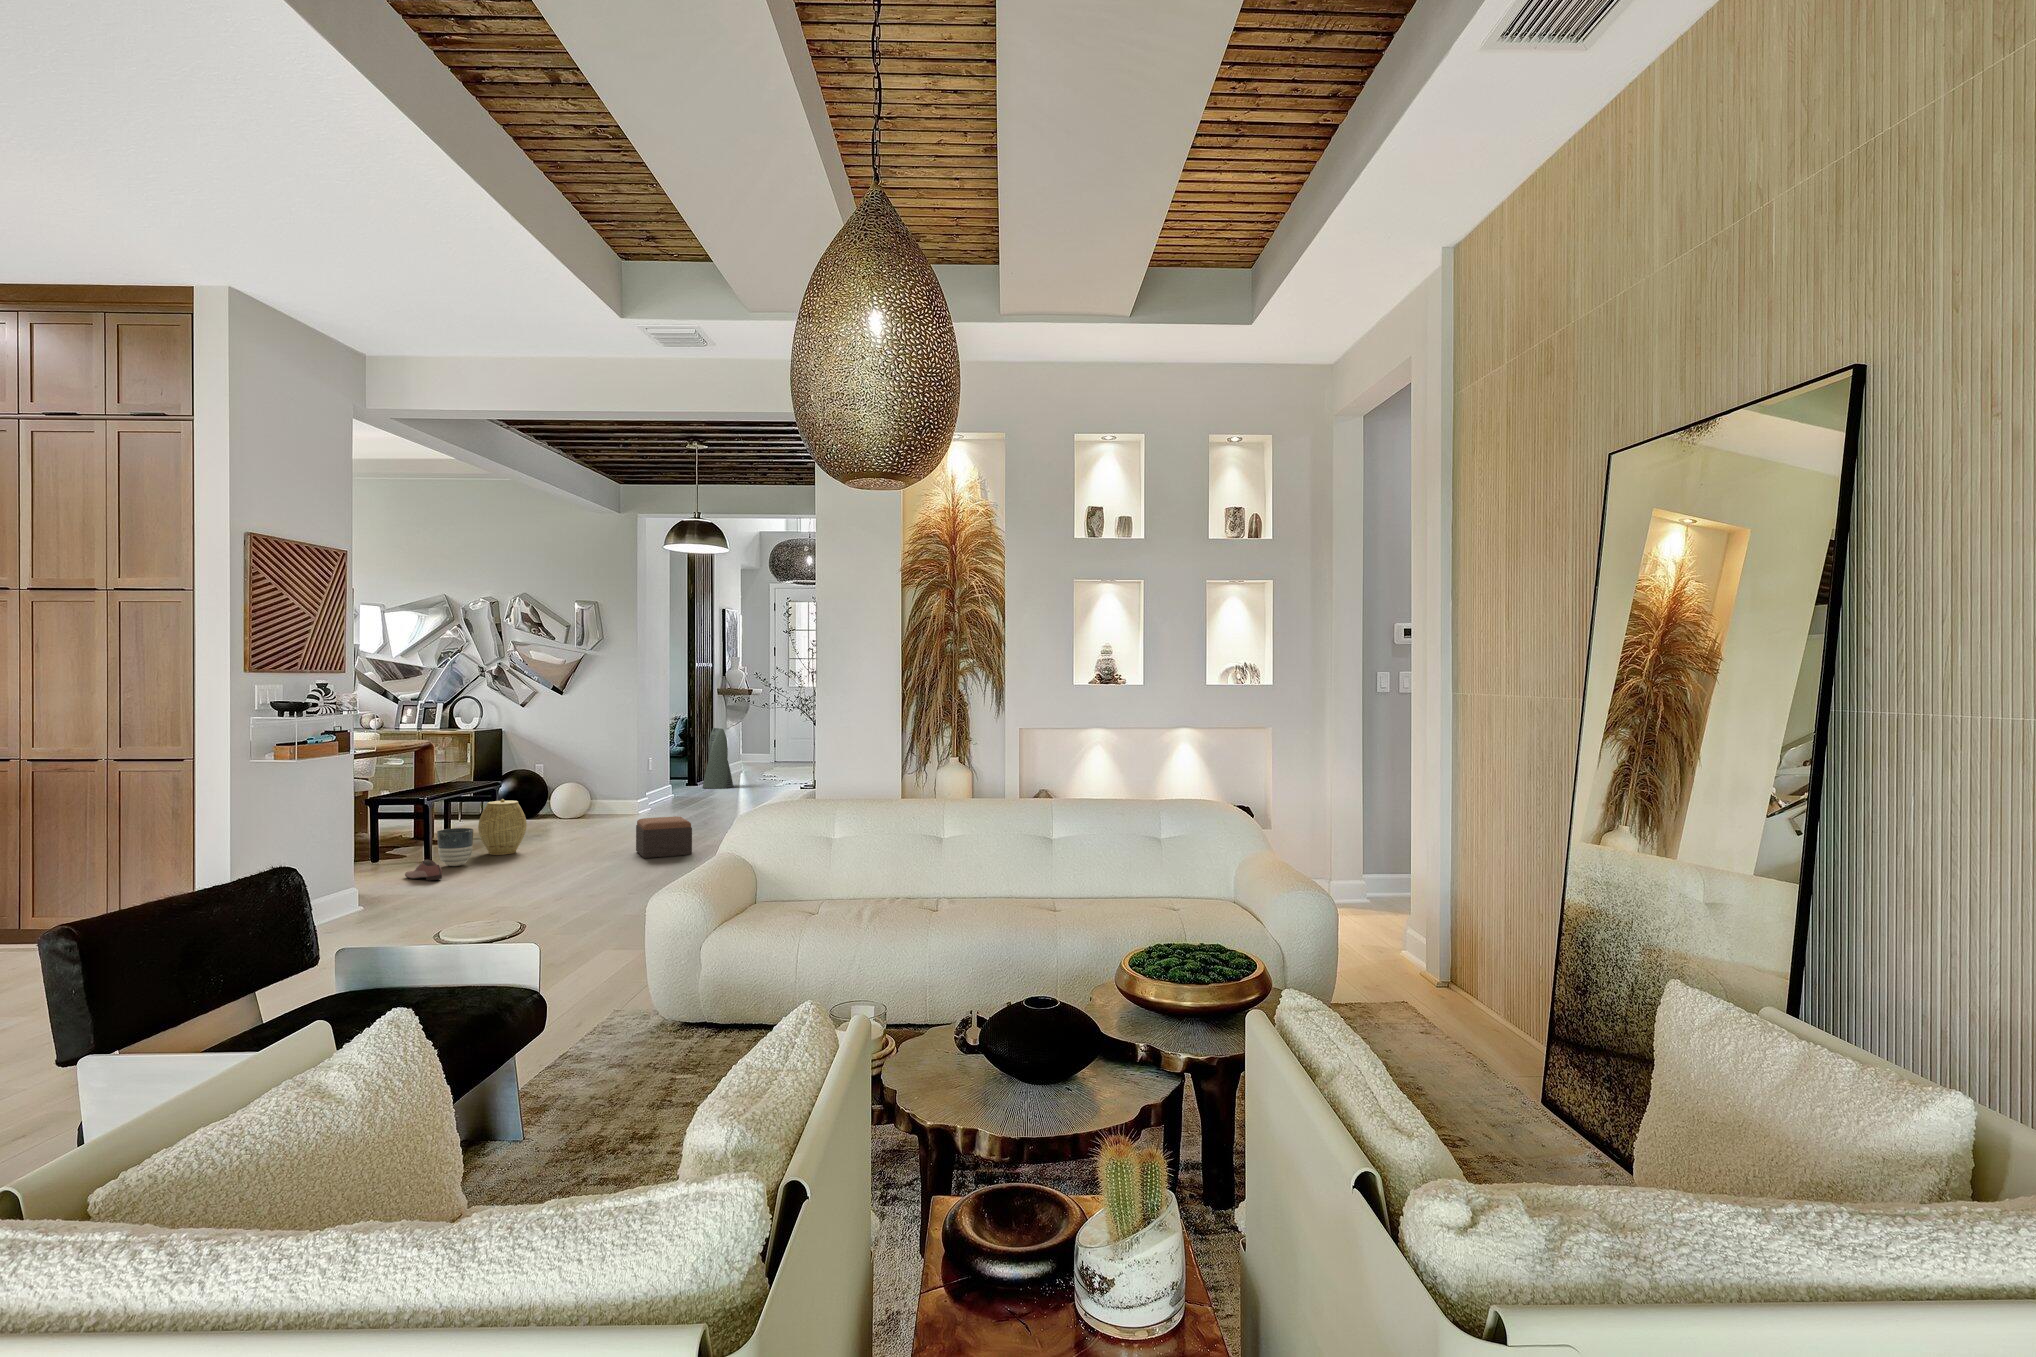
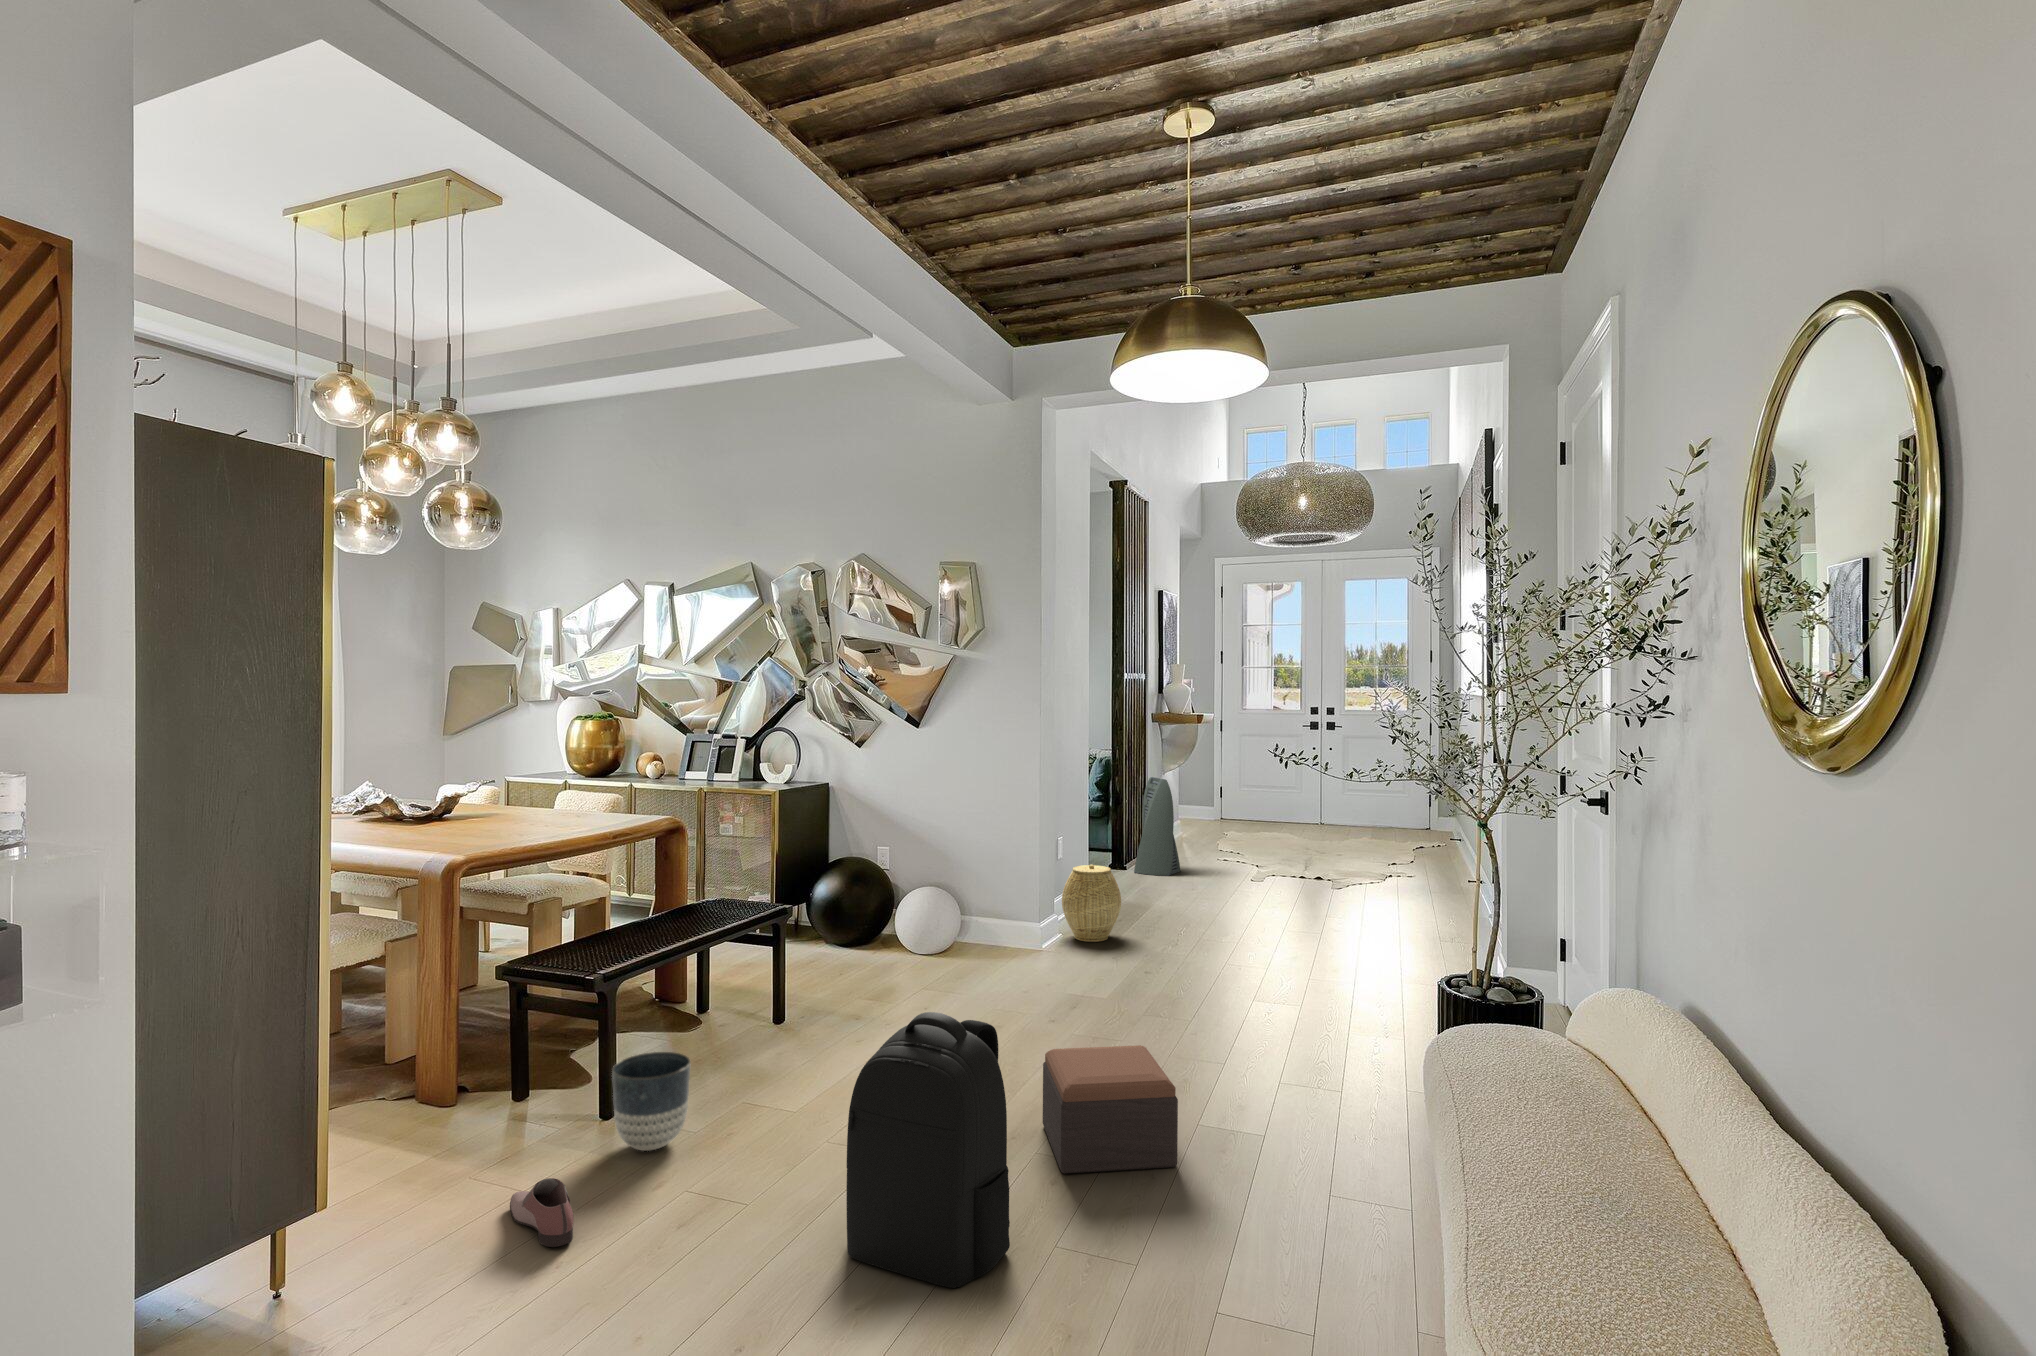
backpack: none [558,786,622,875] -> present [846,1012,1010,1288]
woven basket: present [478,799,527,855] -> present [1062,864,1121,942]

